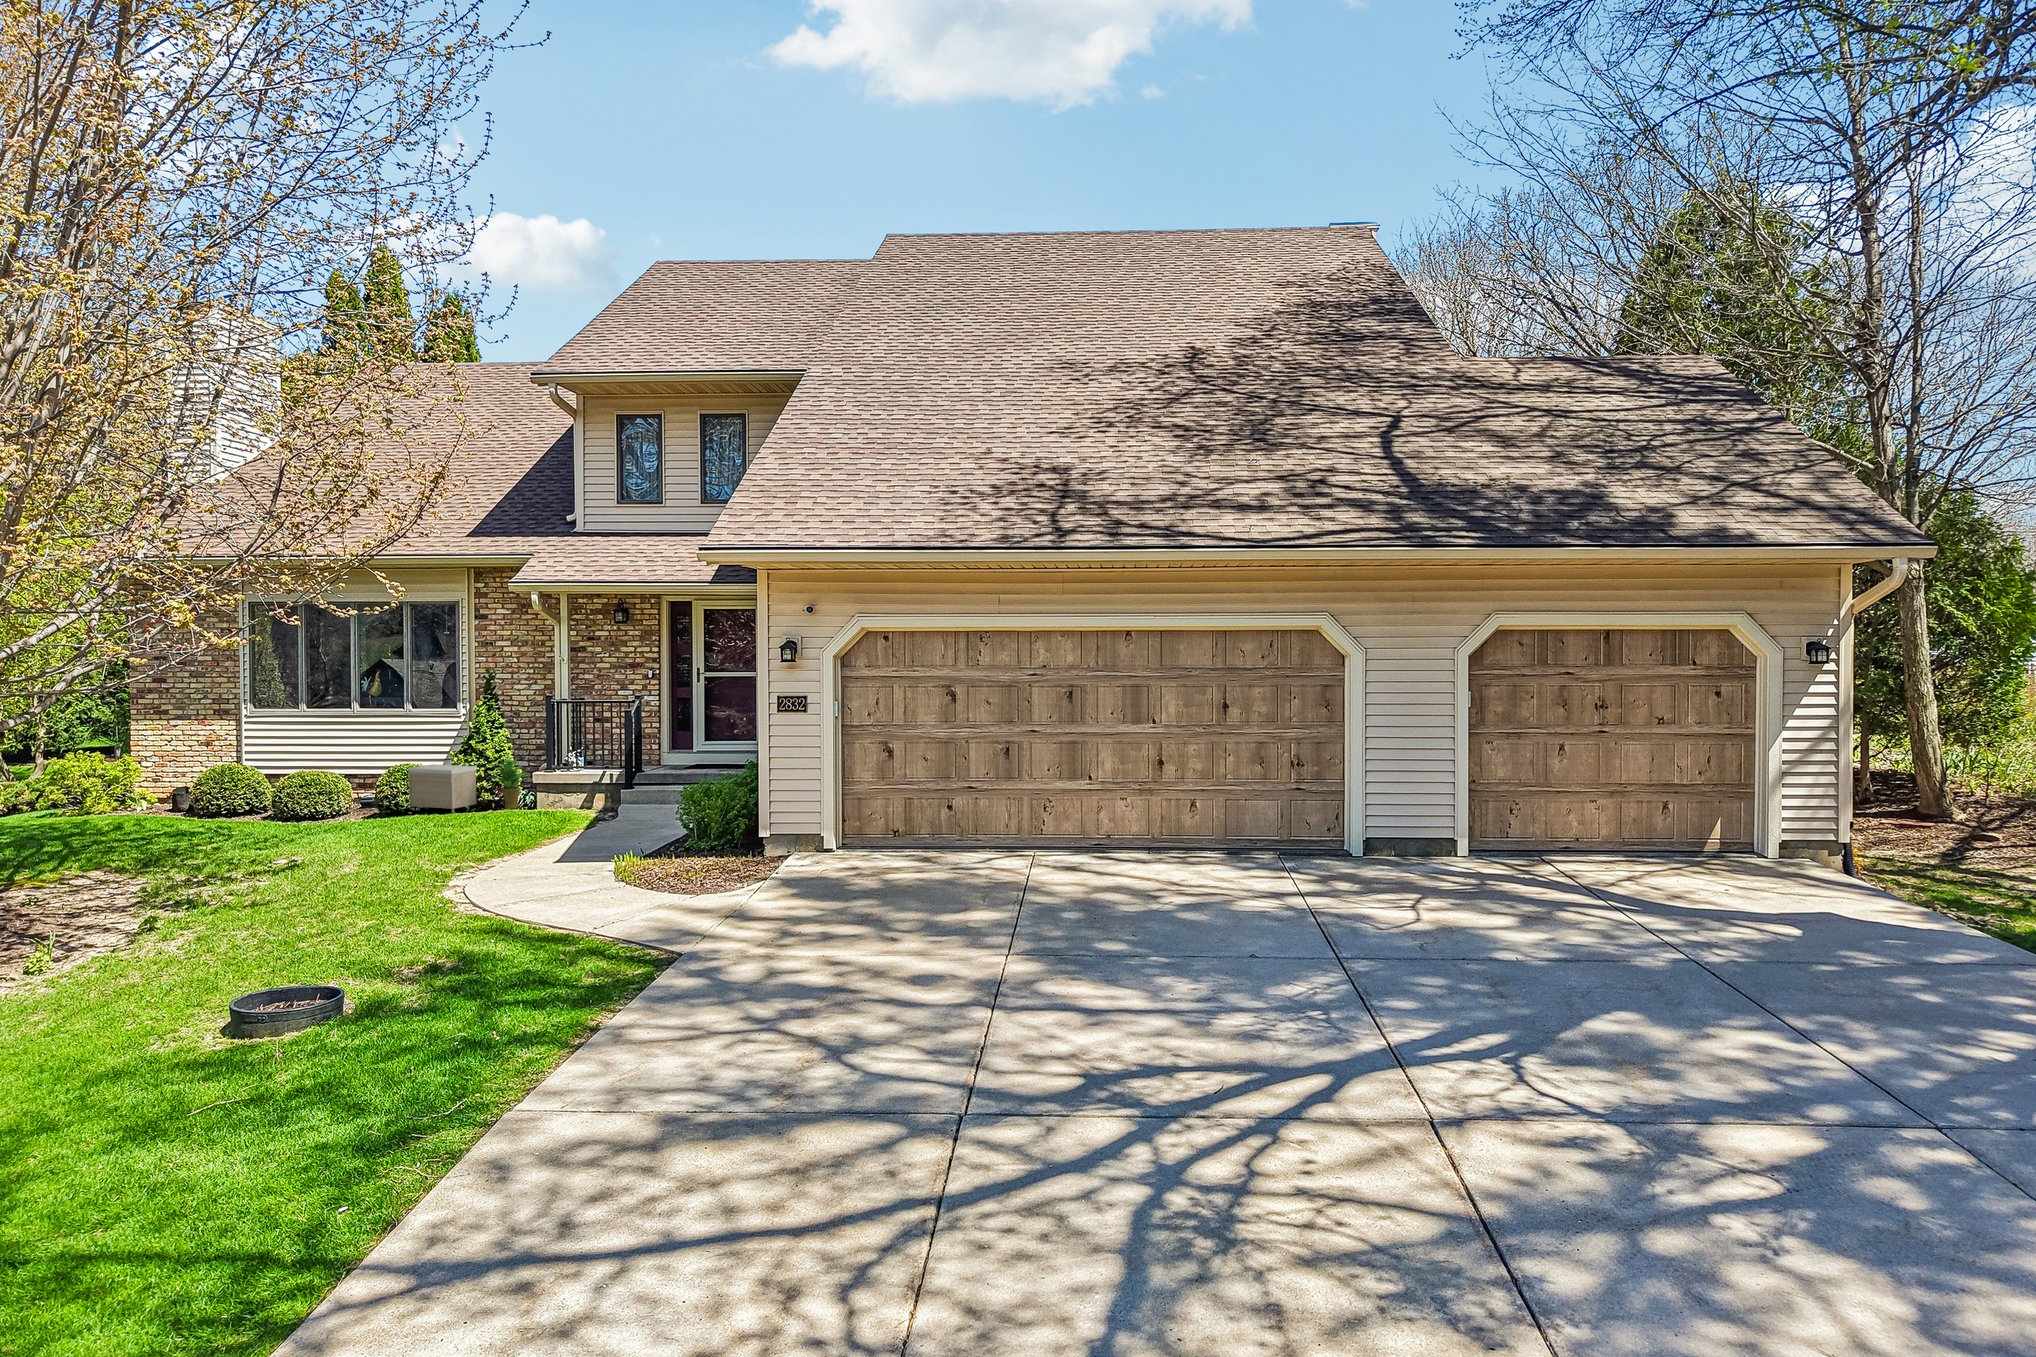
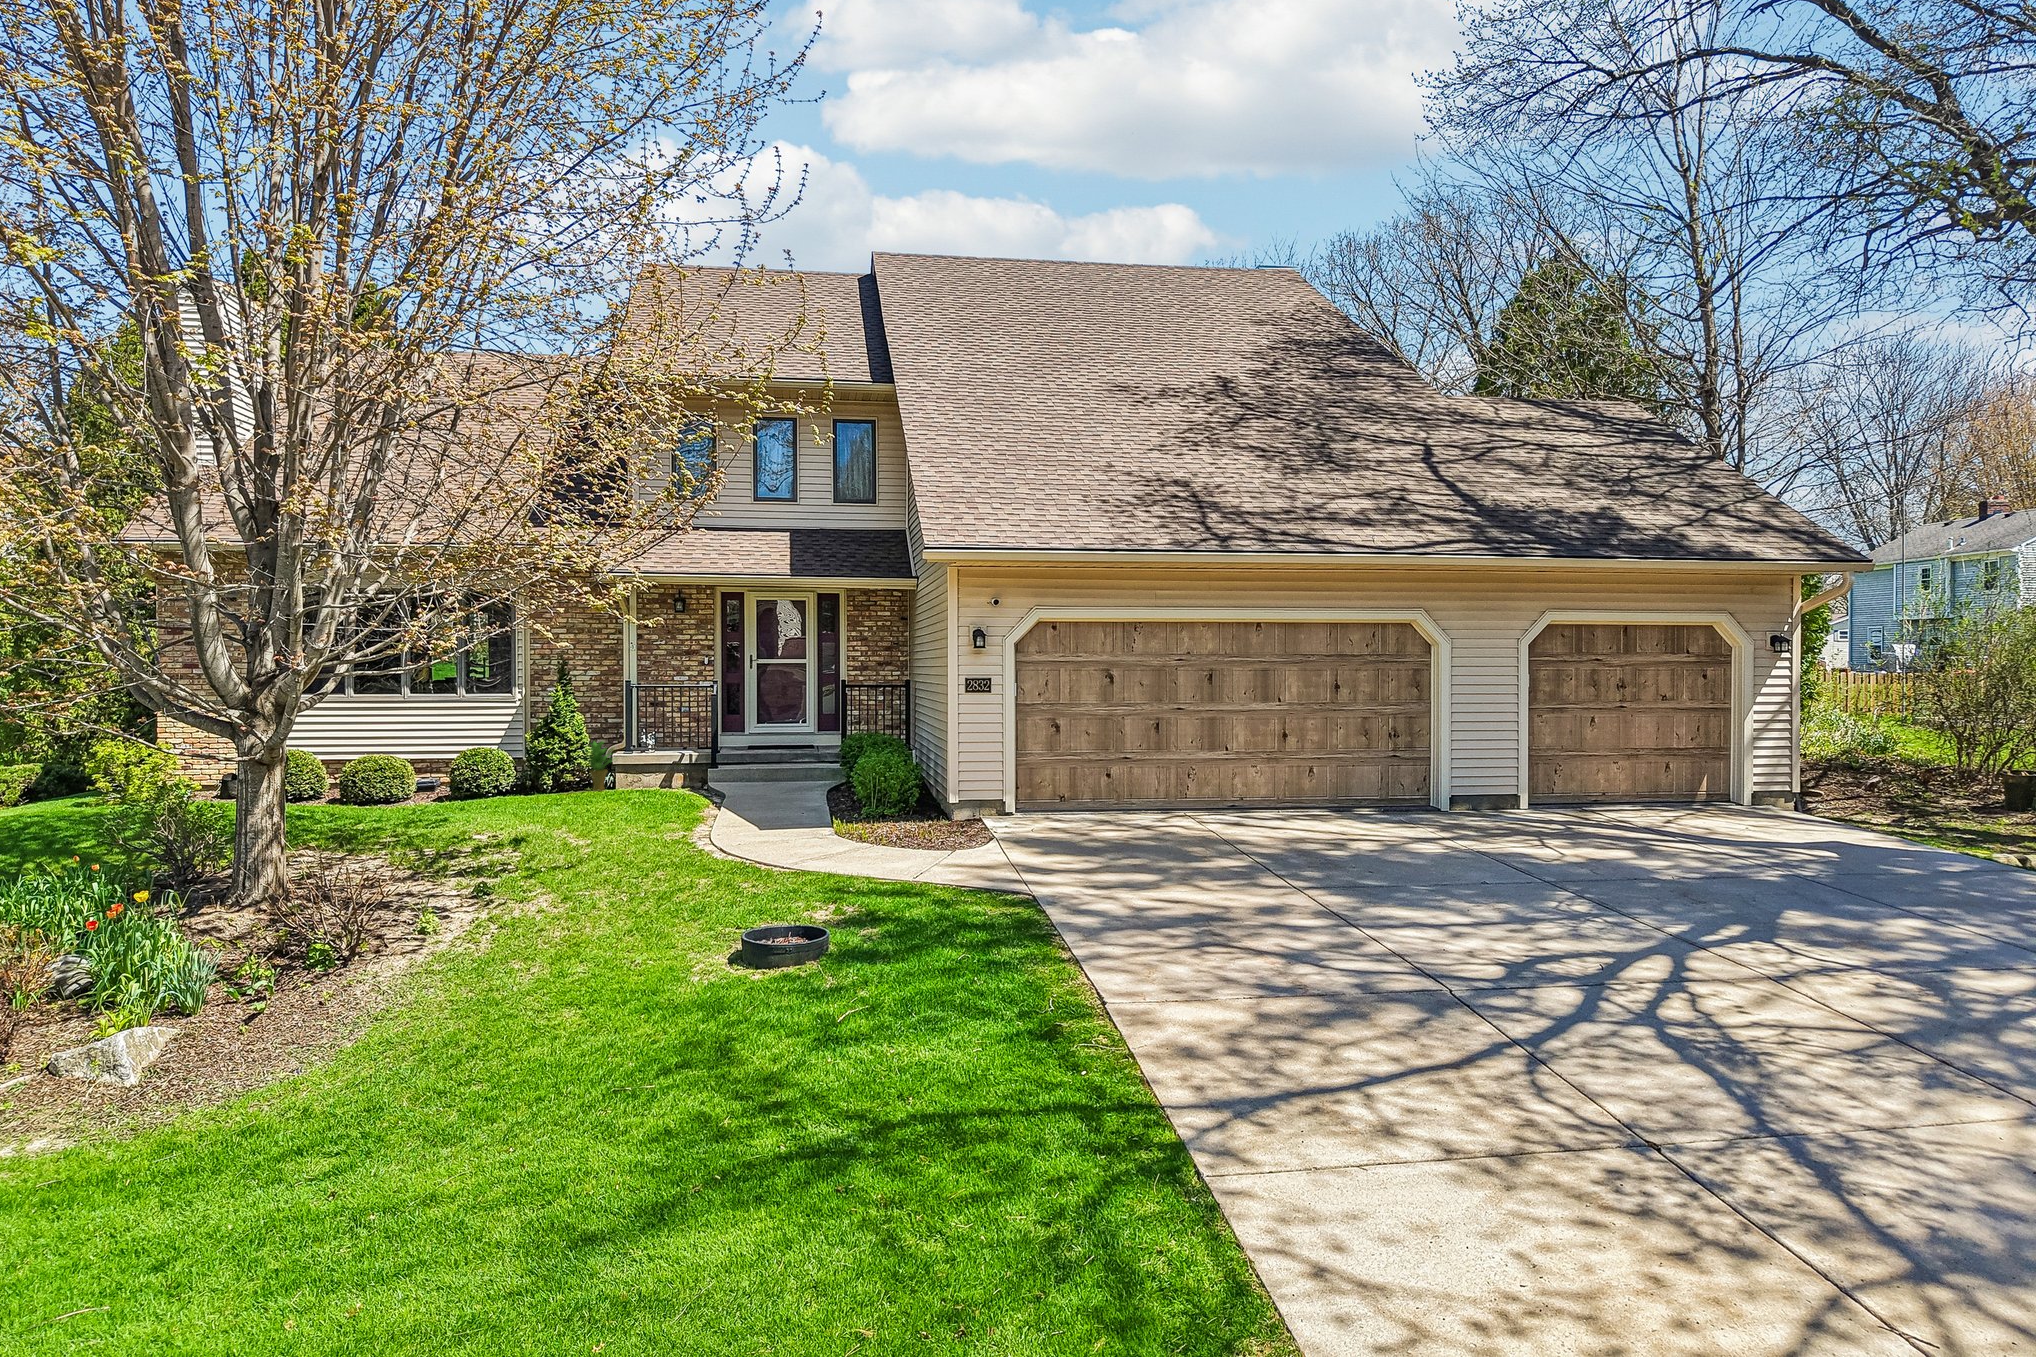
storage bench: present [409,764,477,812] -> none [495,747,563,795]

